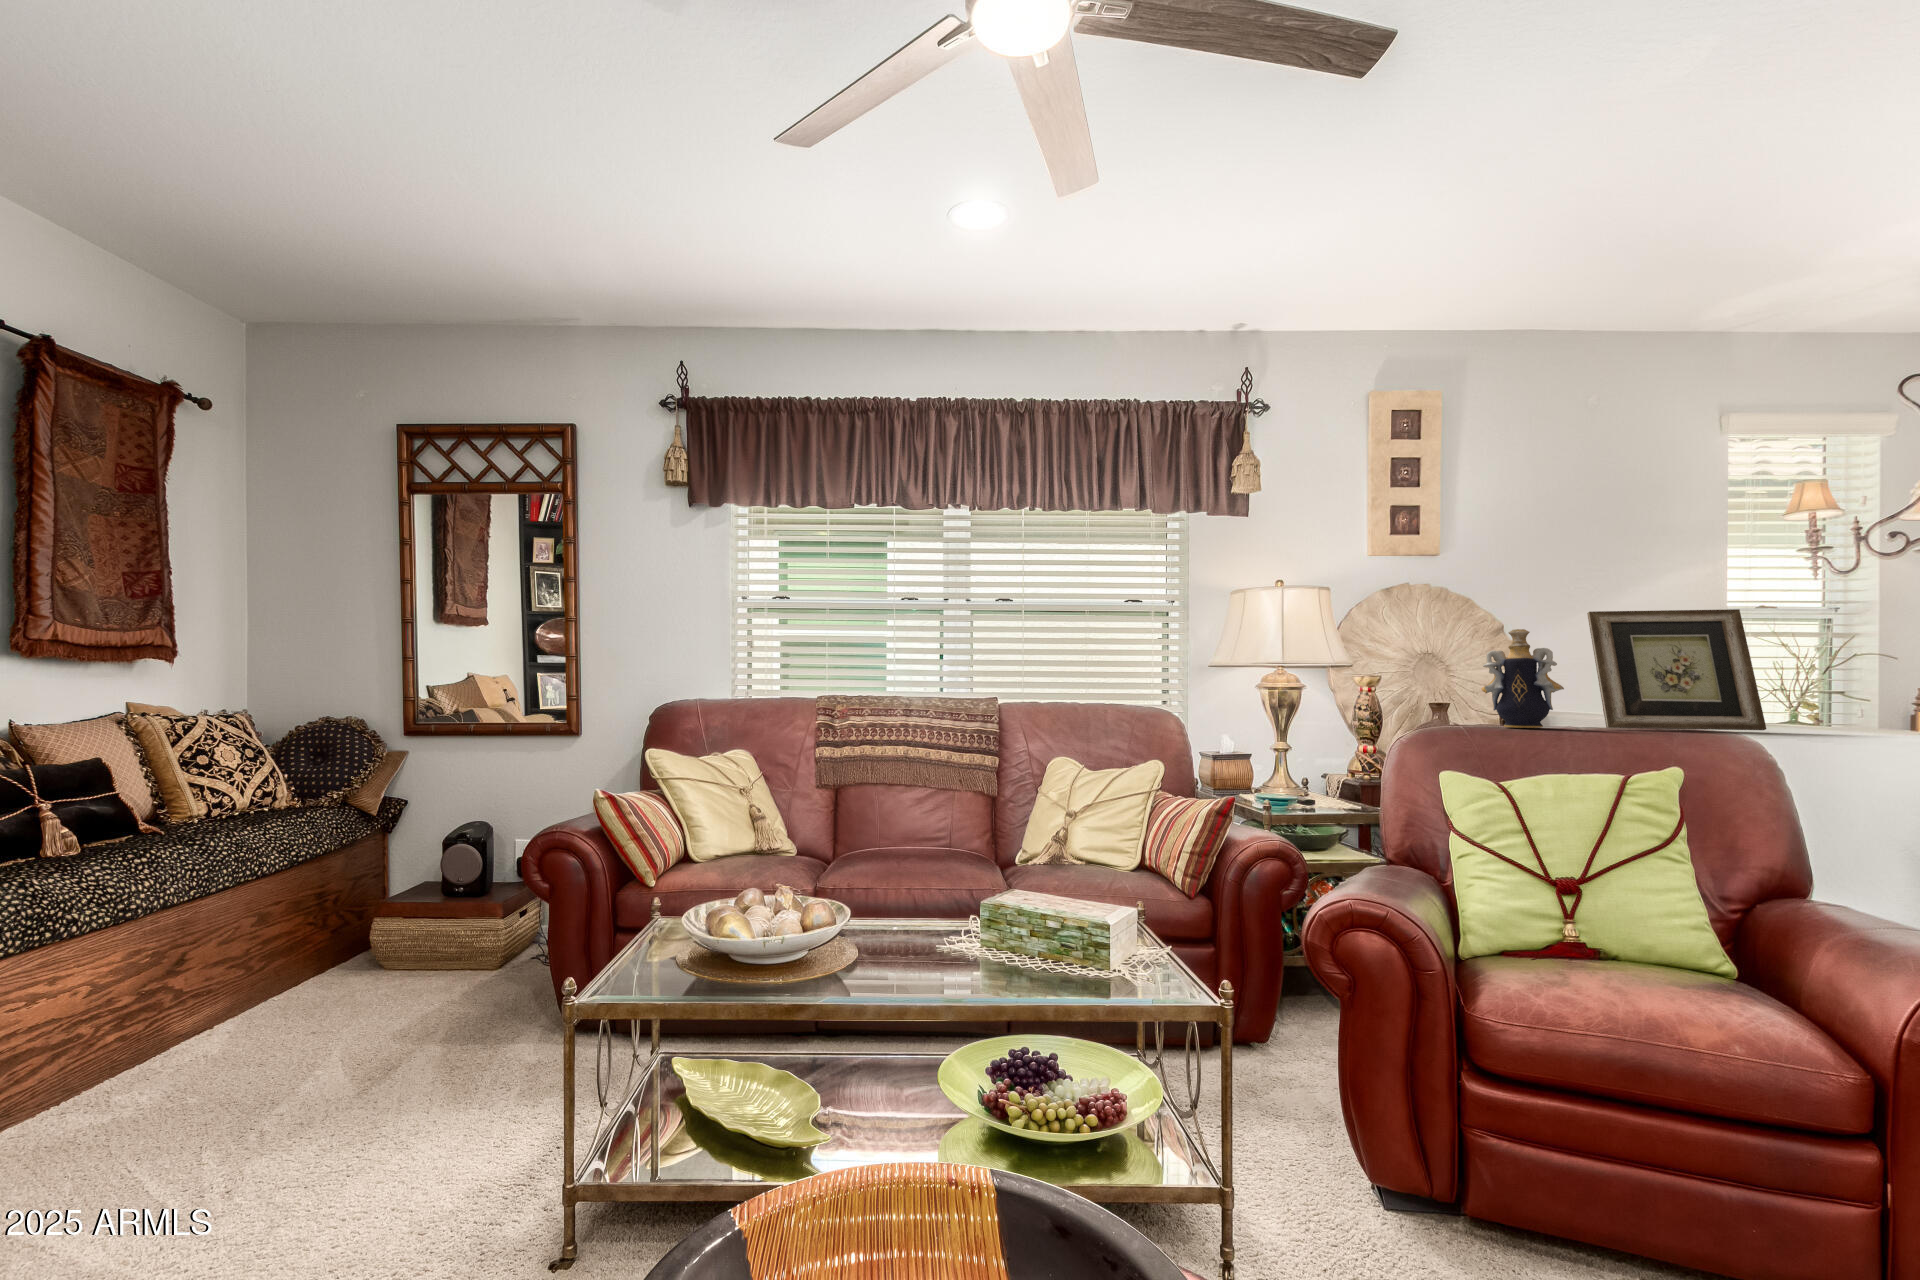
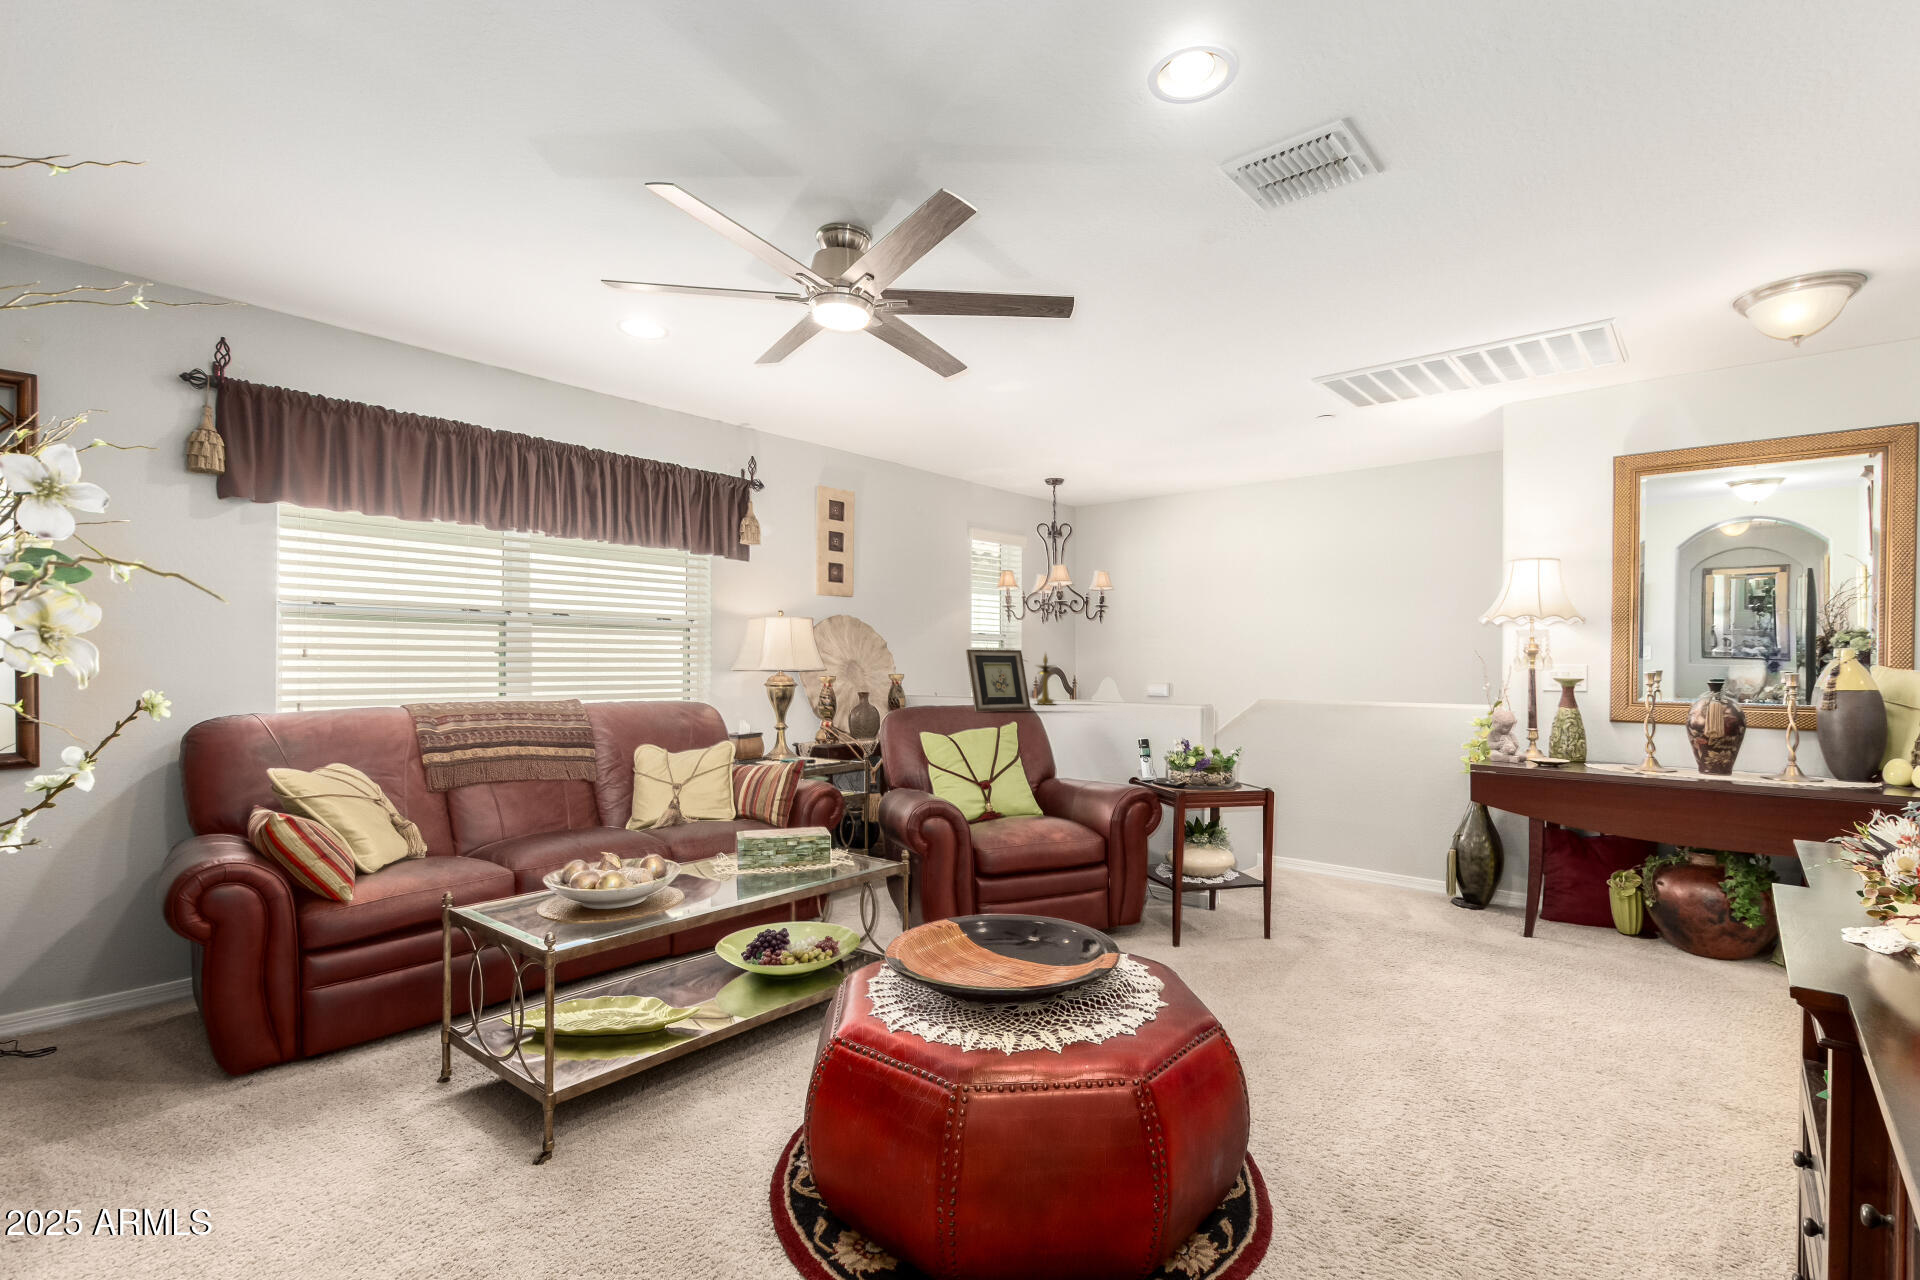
candlestick: none [1823,619,1890,727] -> present [1037,654,1055,705]
decorative vase: present [1481,629,1564,728] -> none [923,659,961,713]

